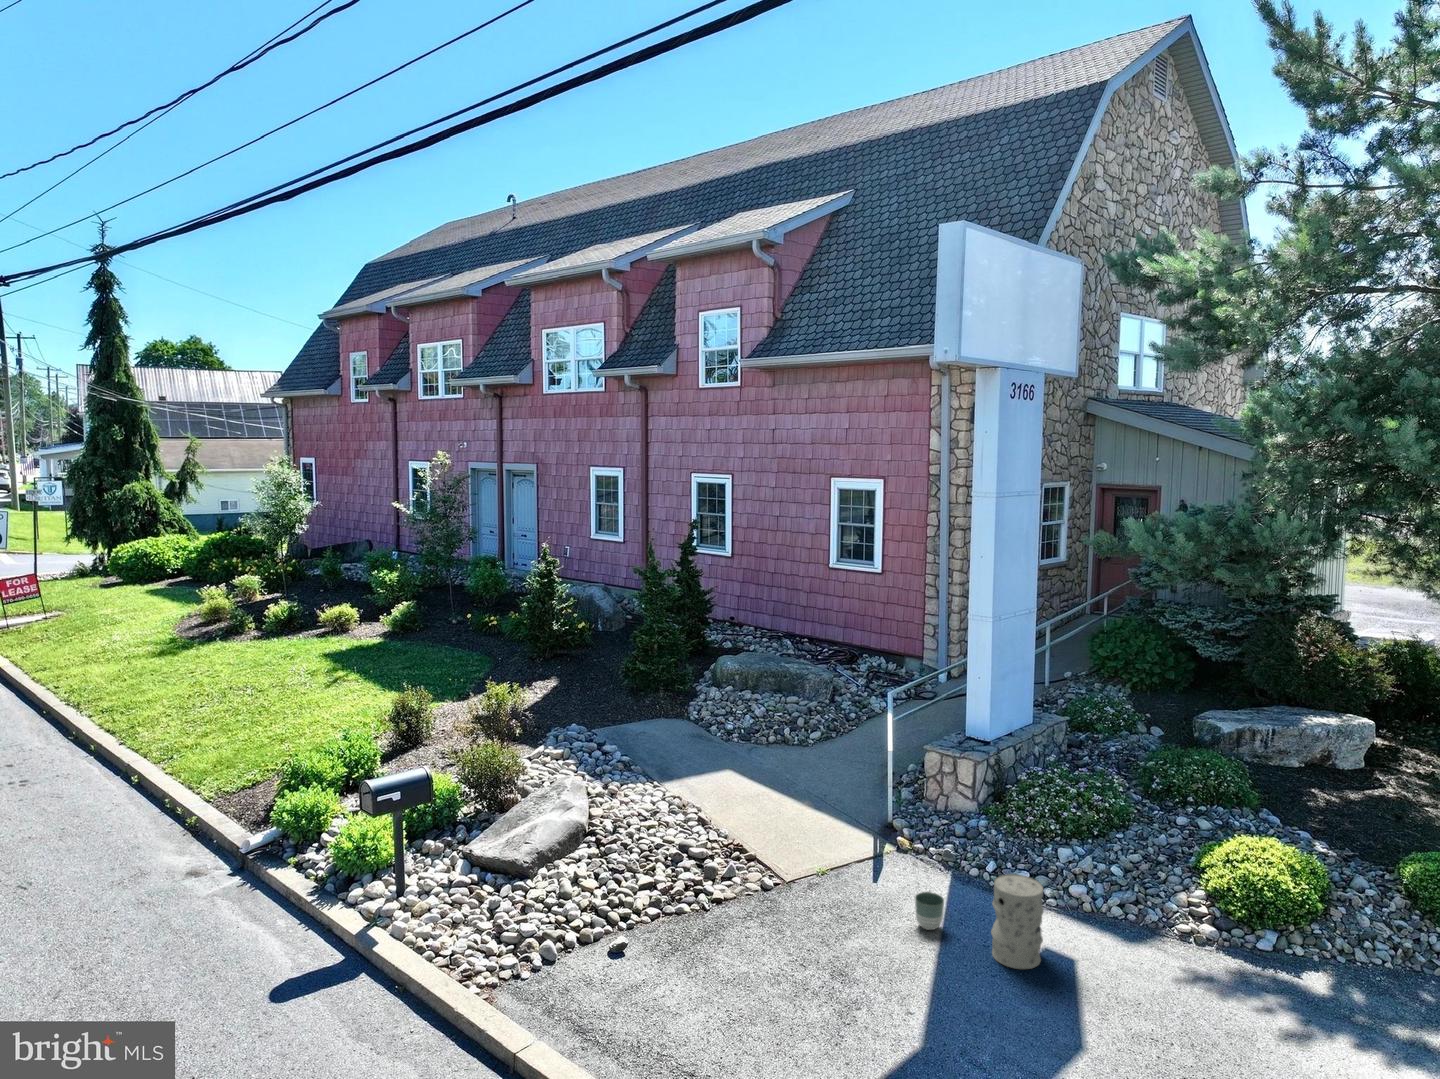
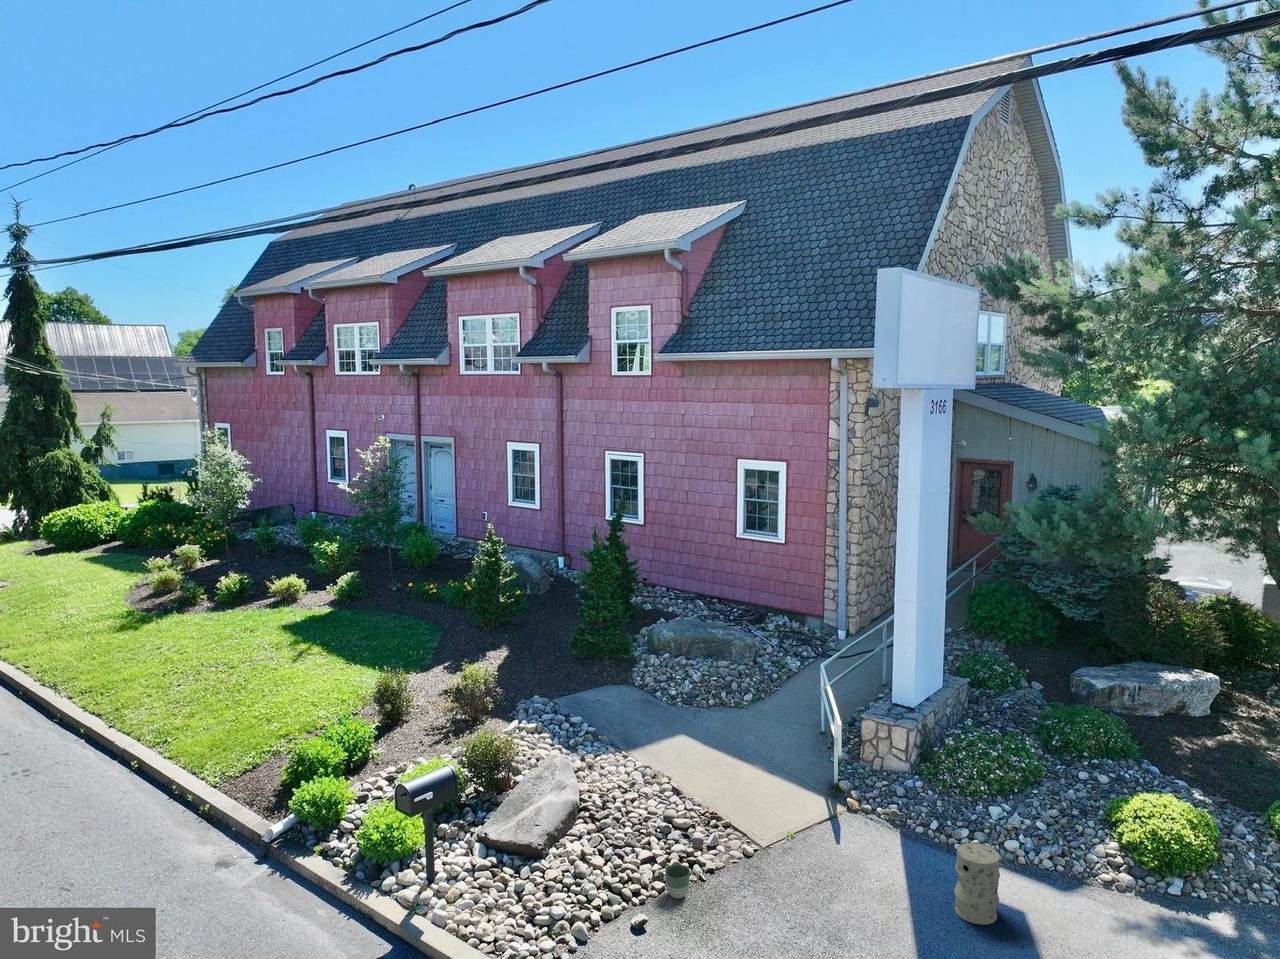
planter: present [915,892,944,930] -> present [665,864,690,899]

